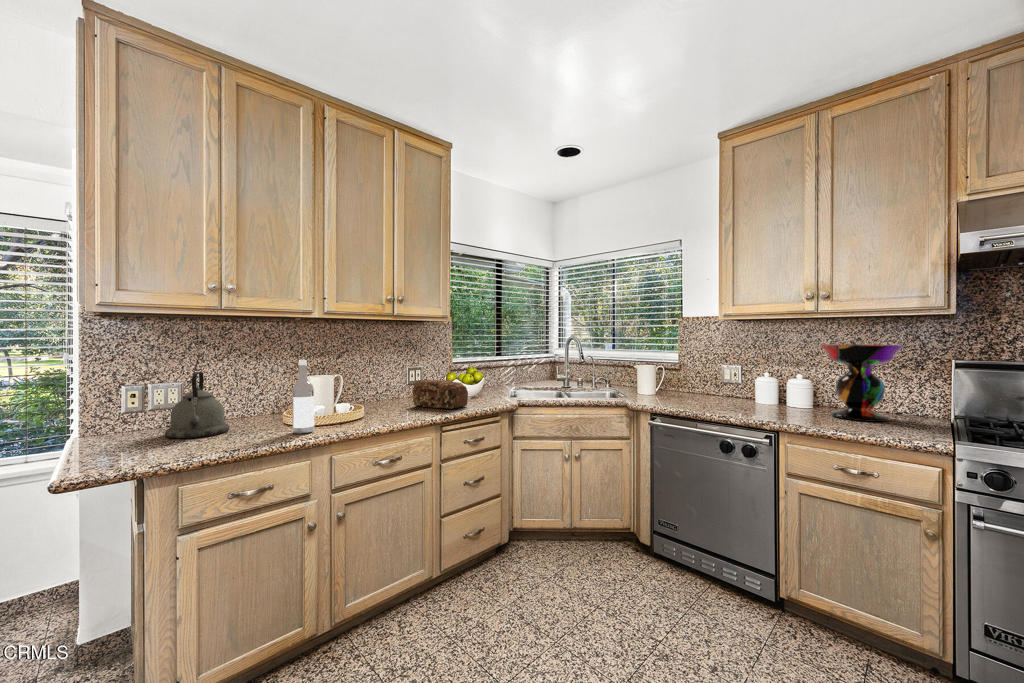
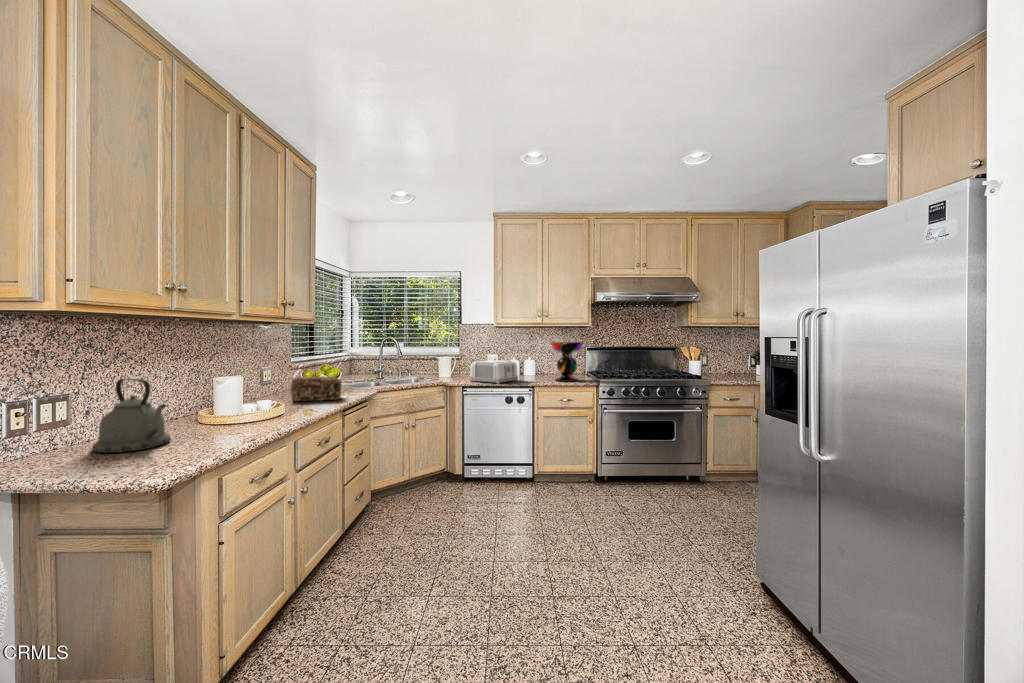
wine bottle: present [292,360,314,434] -> none [251,361,272,429]
toaster: none [671,372,754,410] -> present [470,360,518,384]

